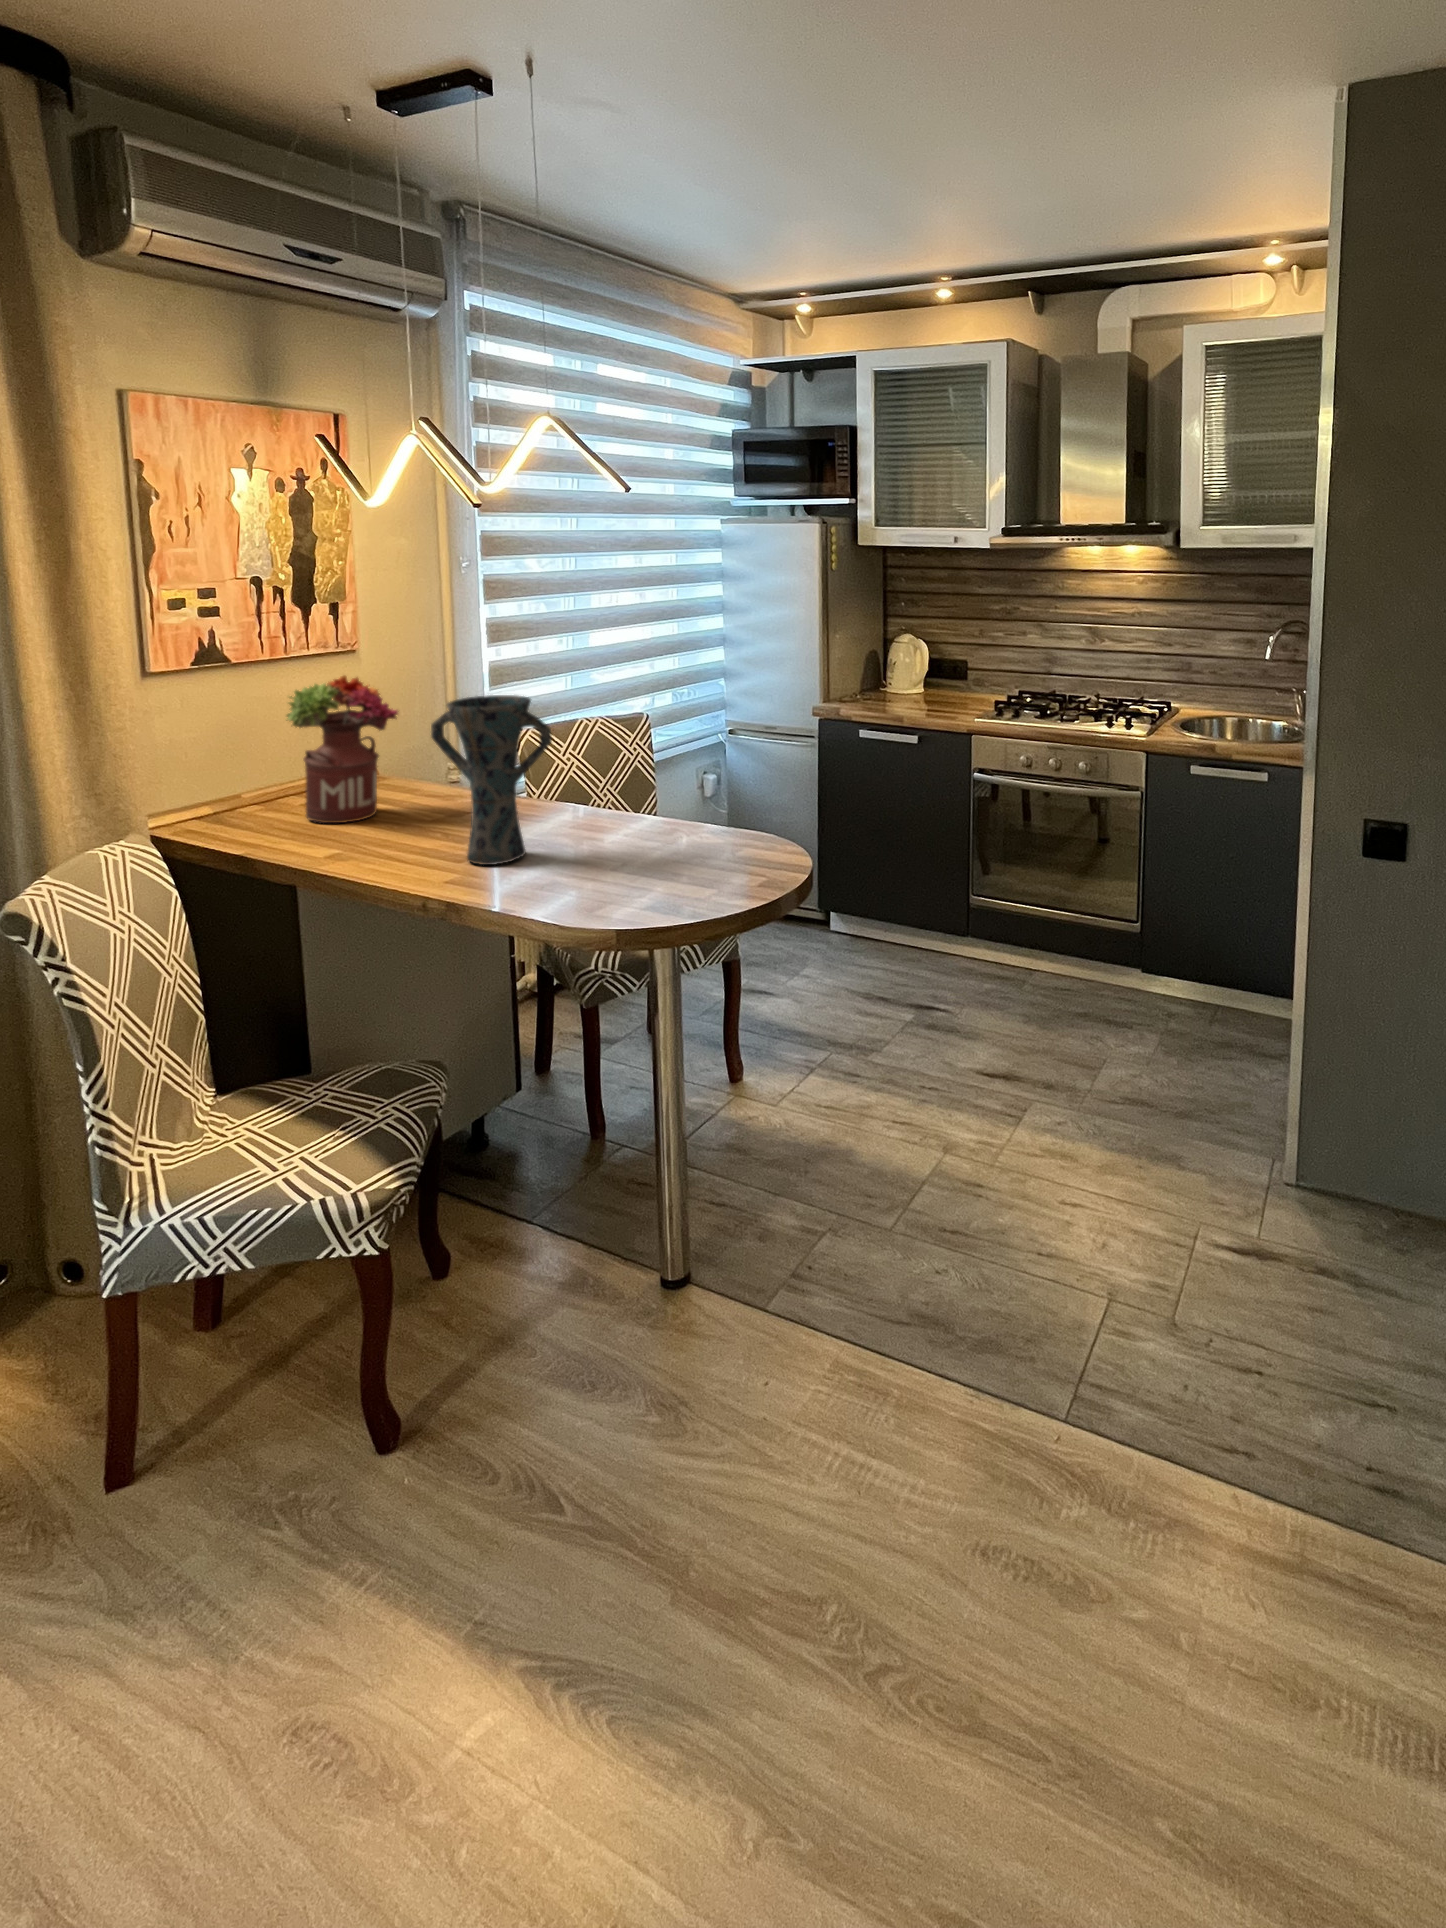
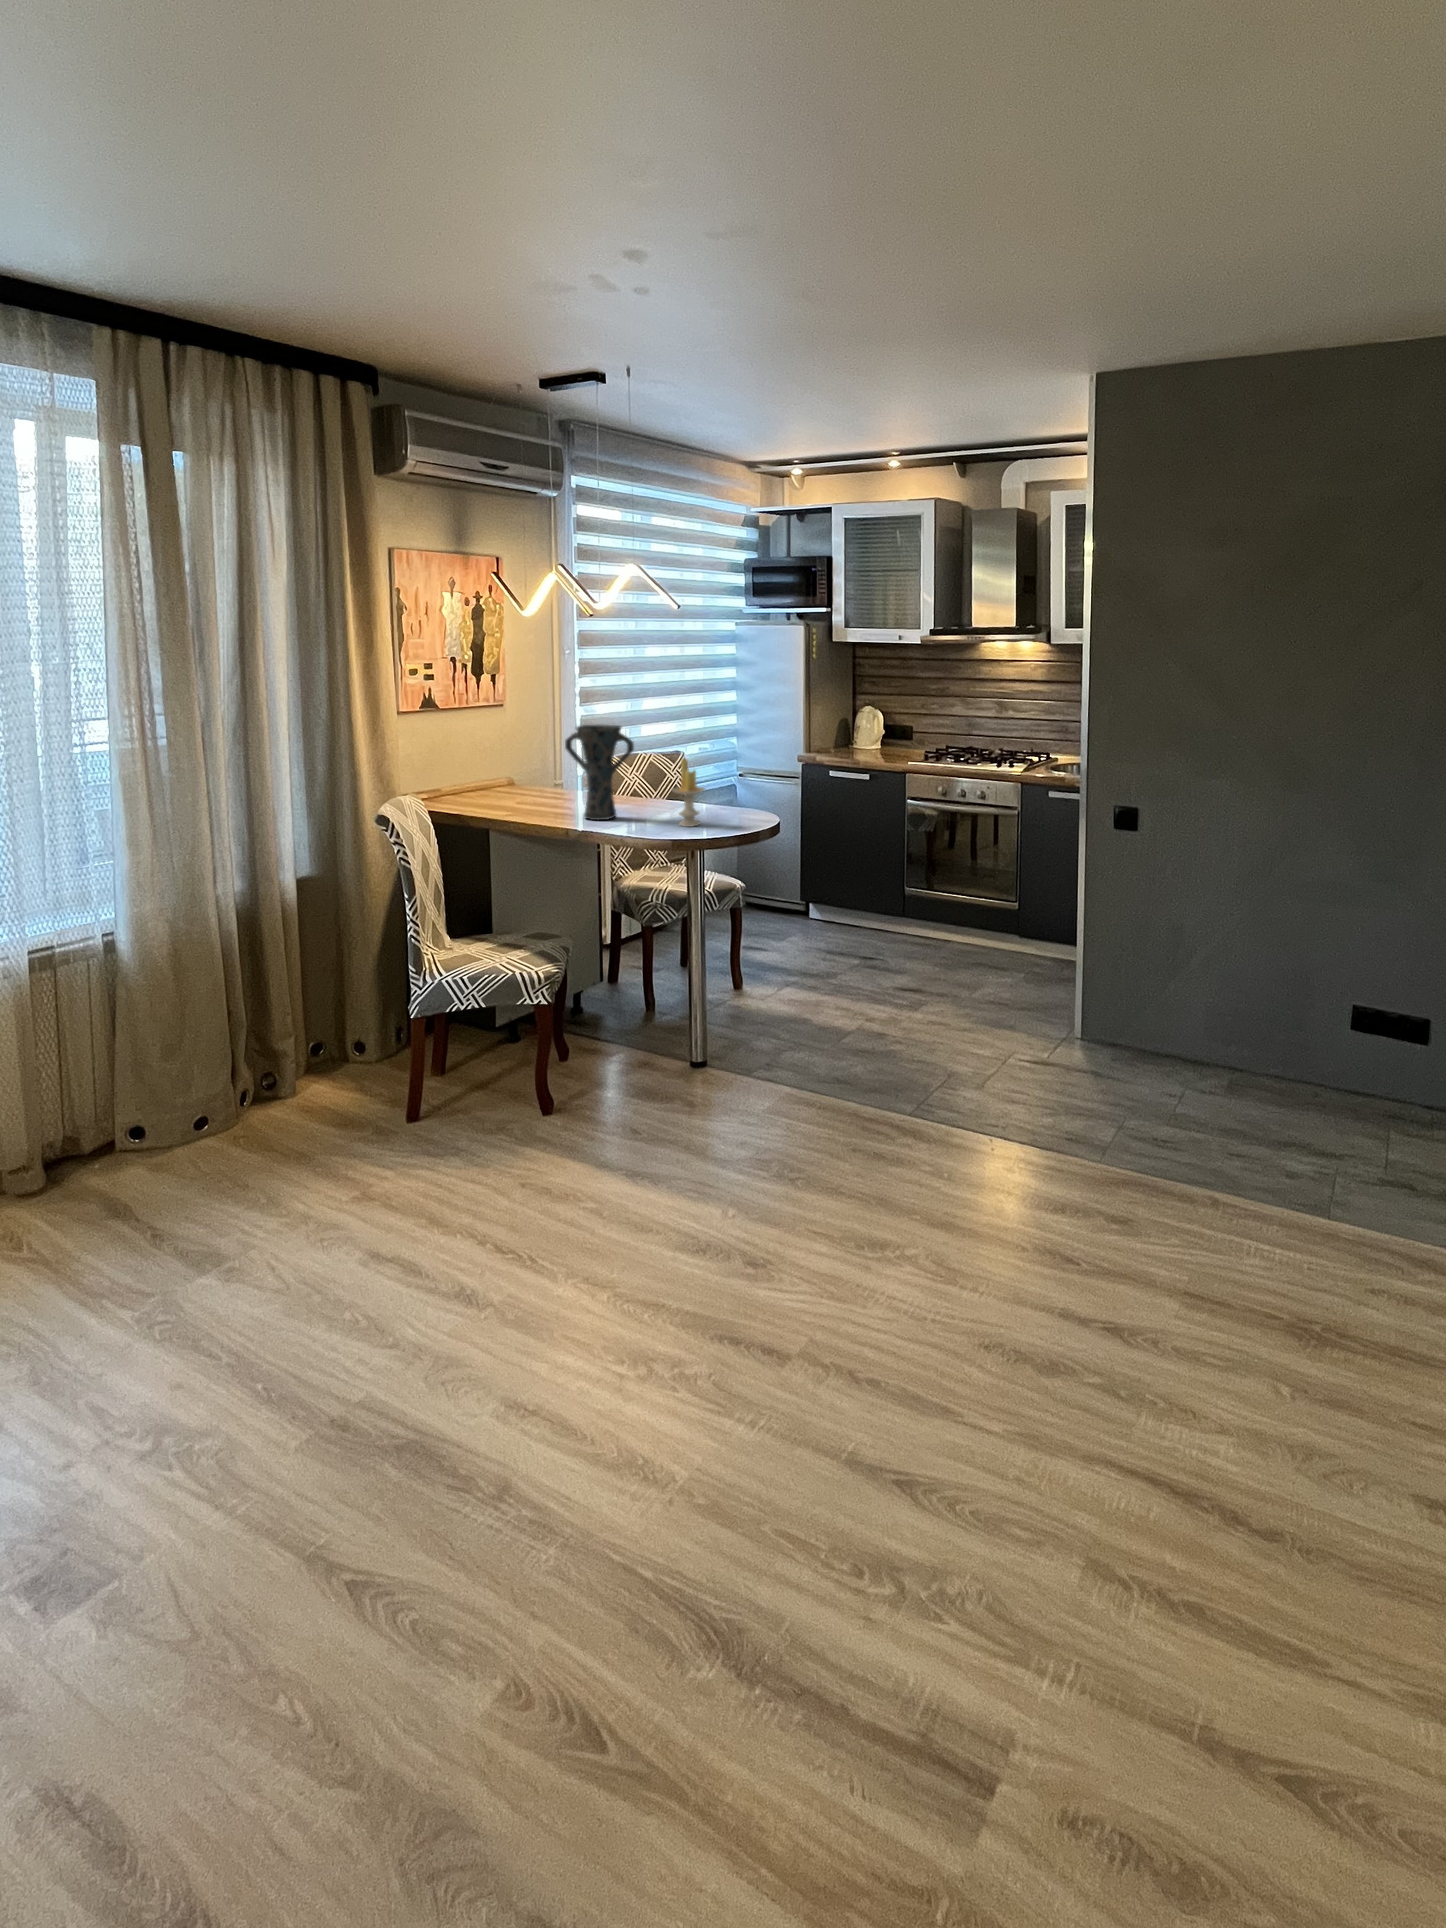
flower arrangement: present [287,675,398,823] -> none [476,716,539,803]
candle: none [619,756,681,877] -> present [673,759,705,827]

